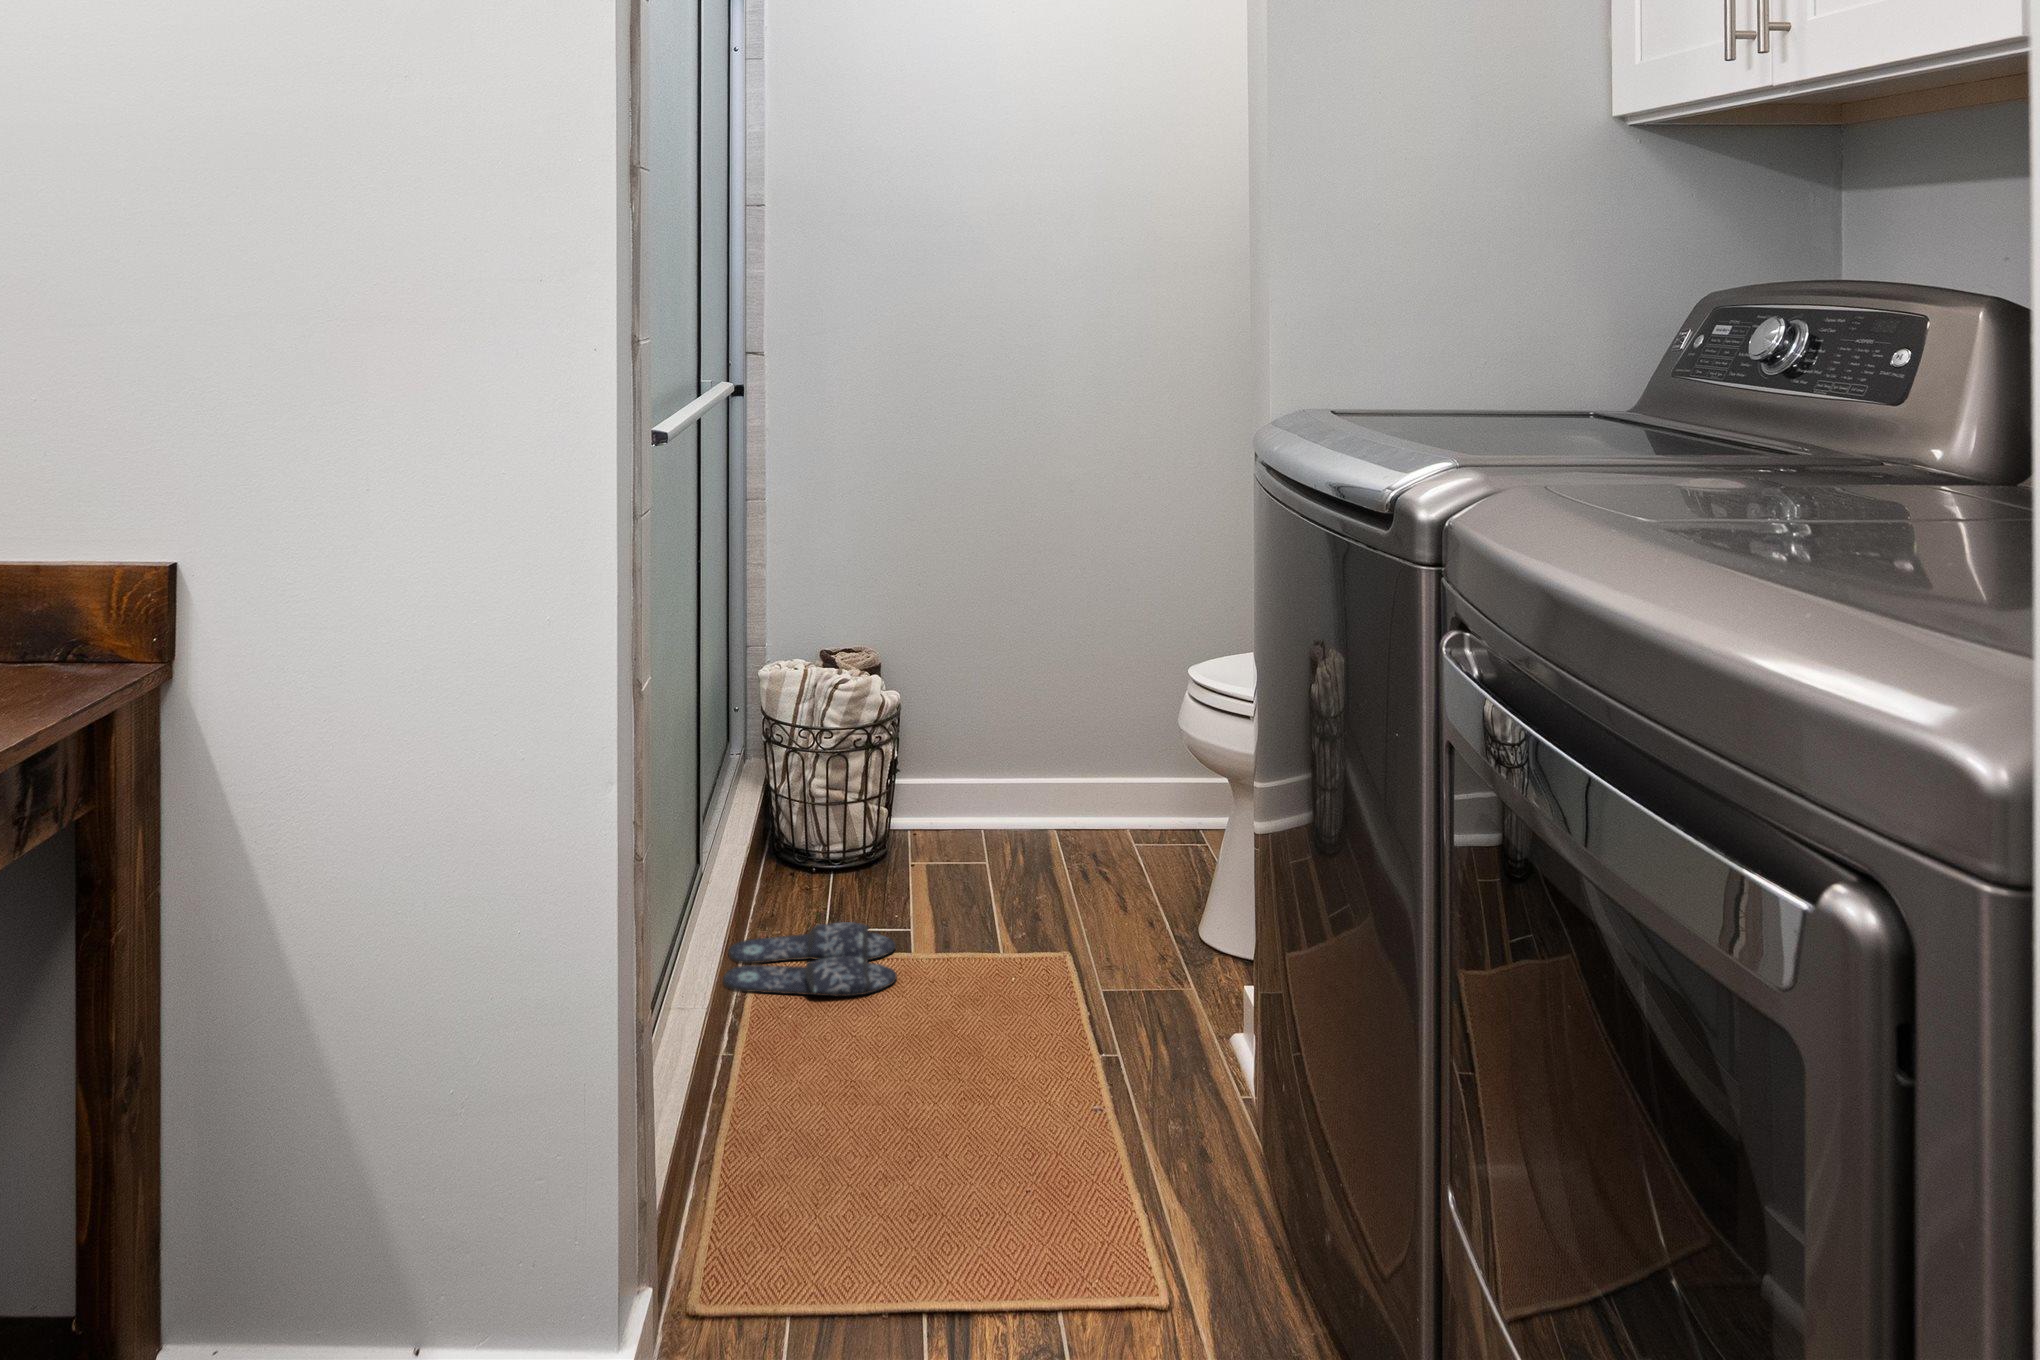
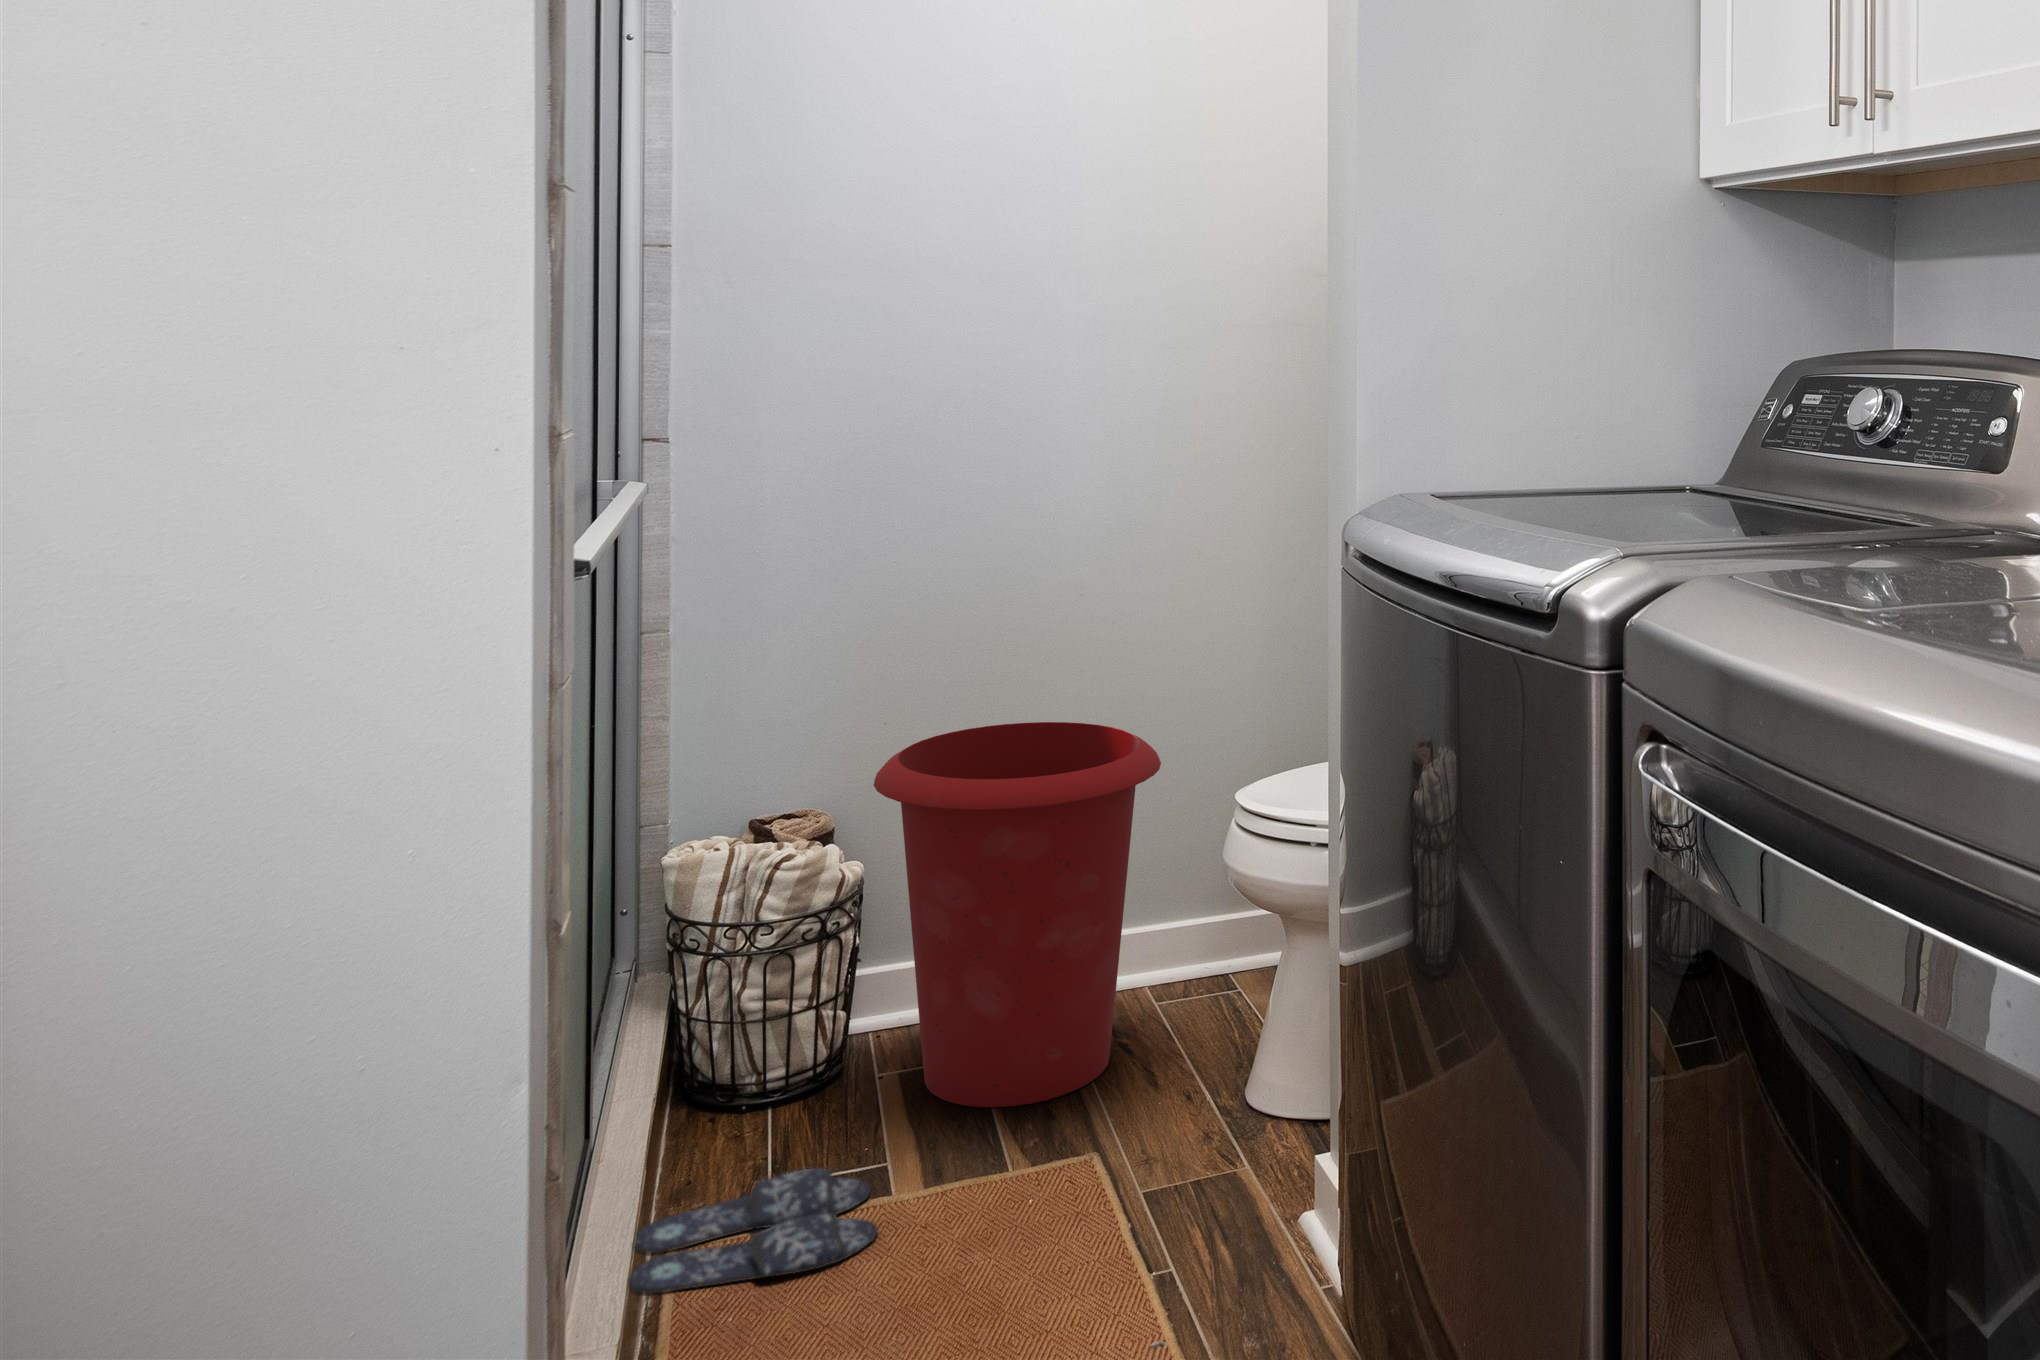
waste bin: none [907,594,1135,903] -> present [874,722,1161,1107]

